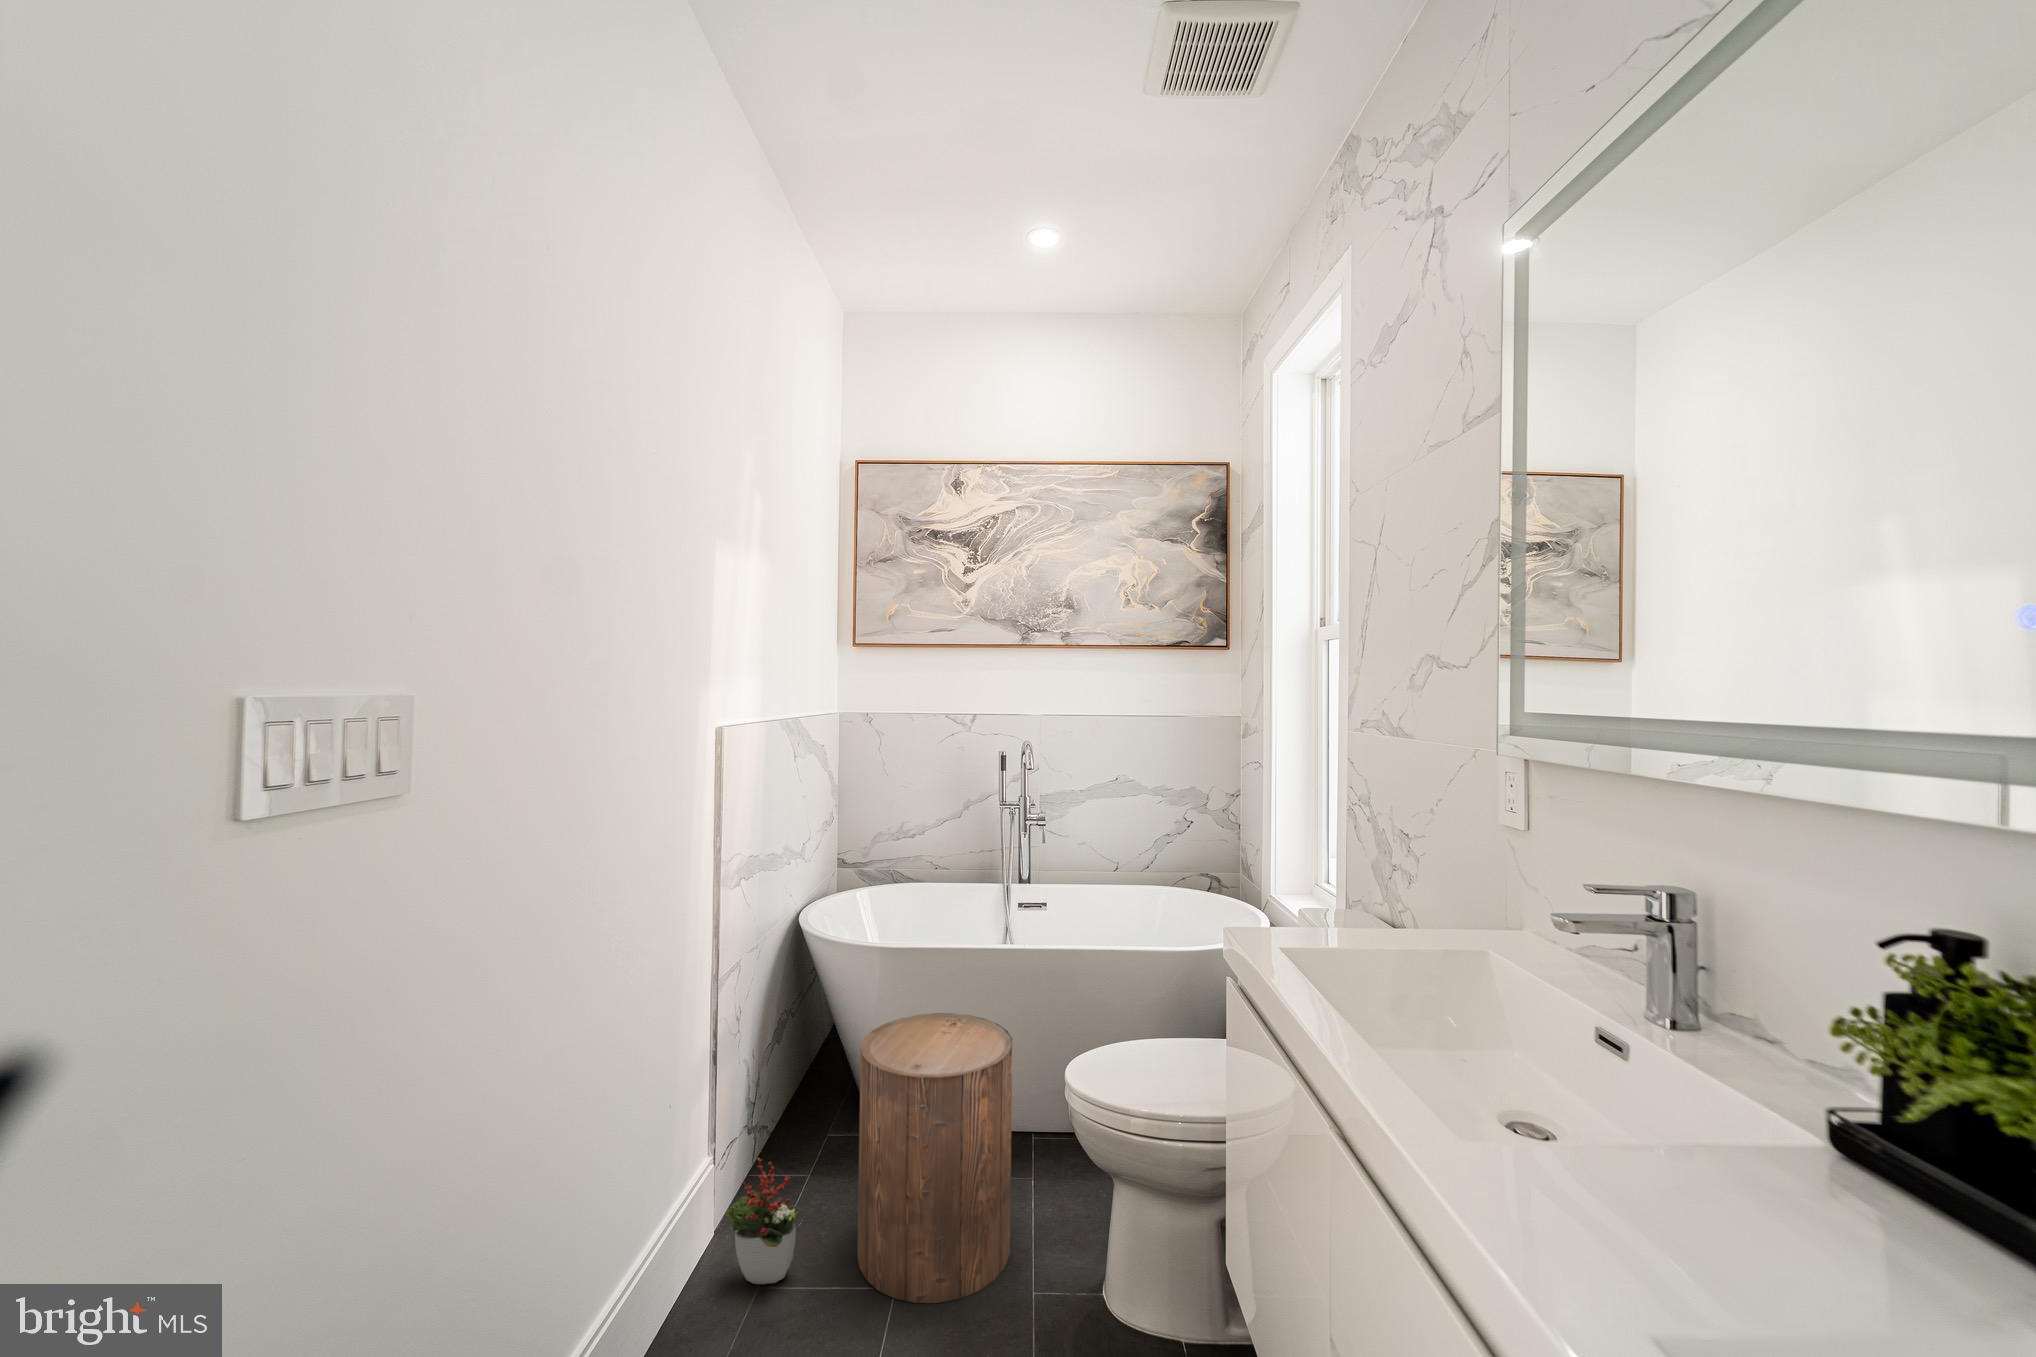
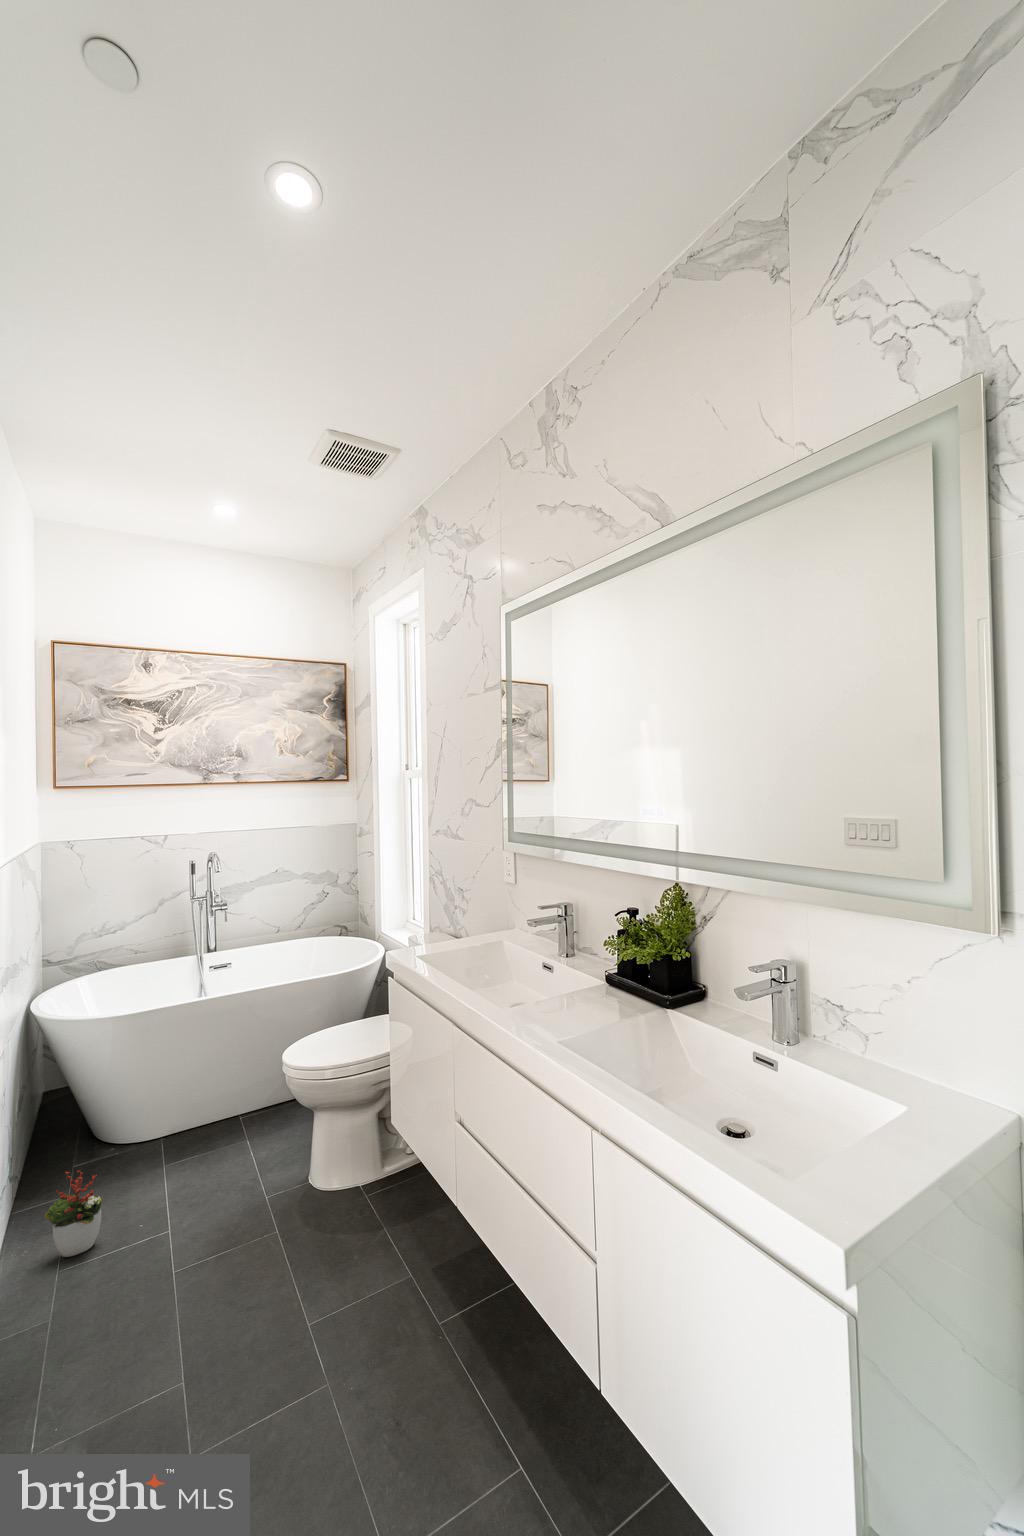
stool: present [857,1013,1012,1303] -> none [141,1042,251,1226]

